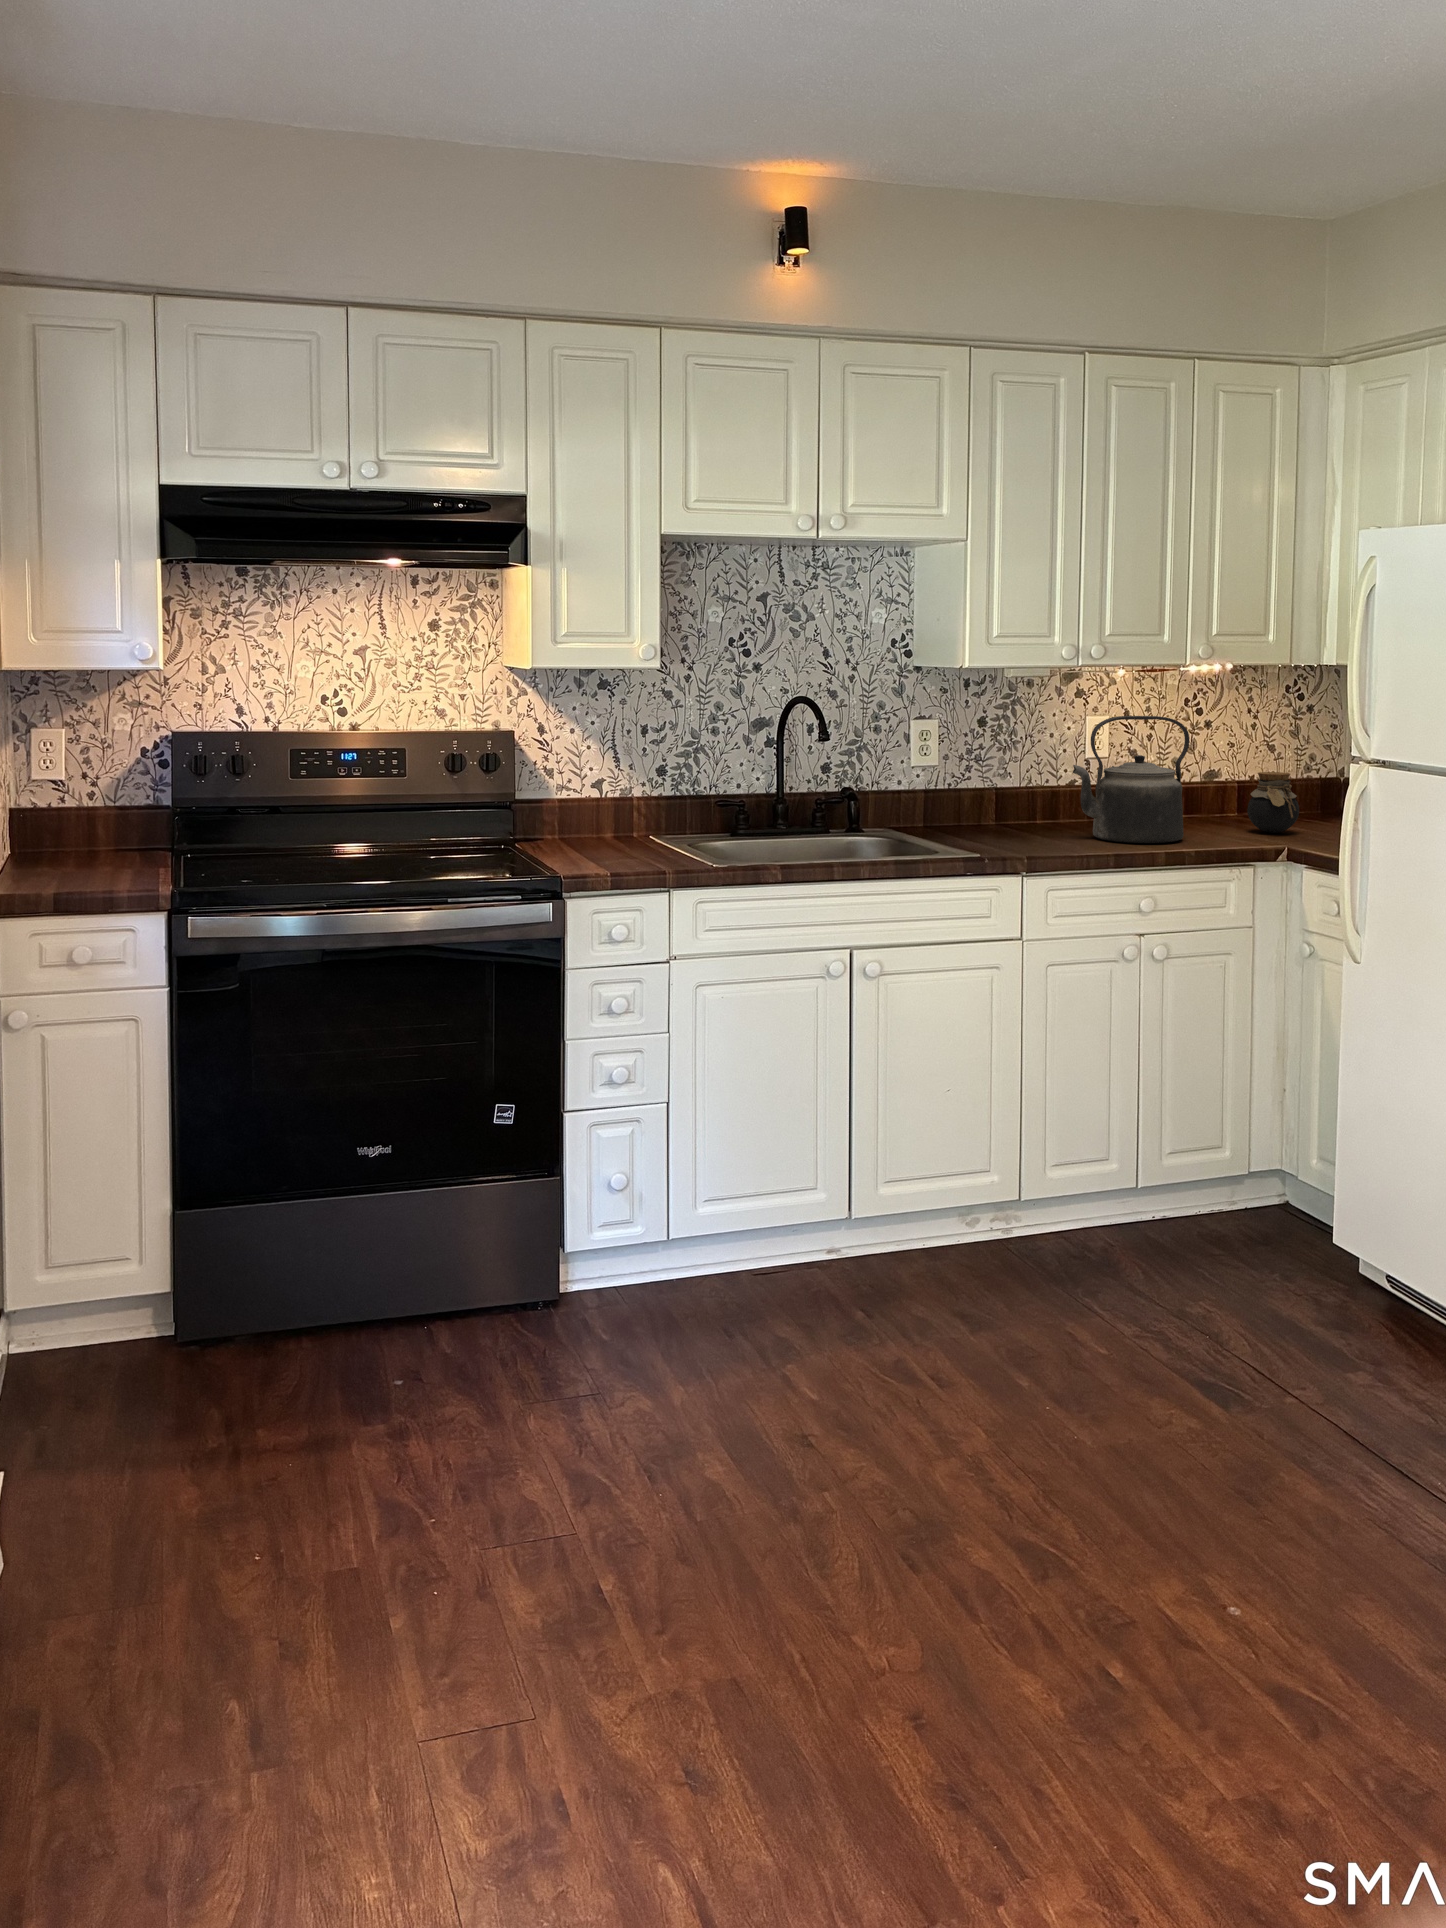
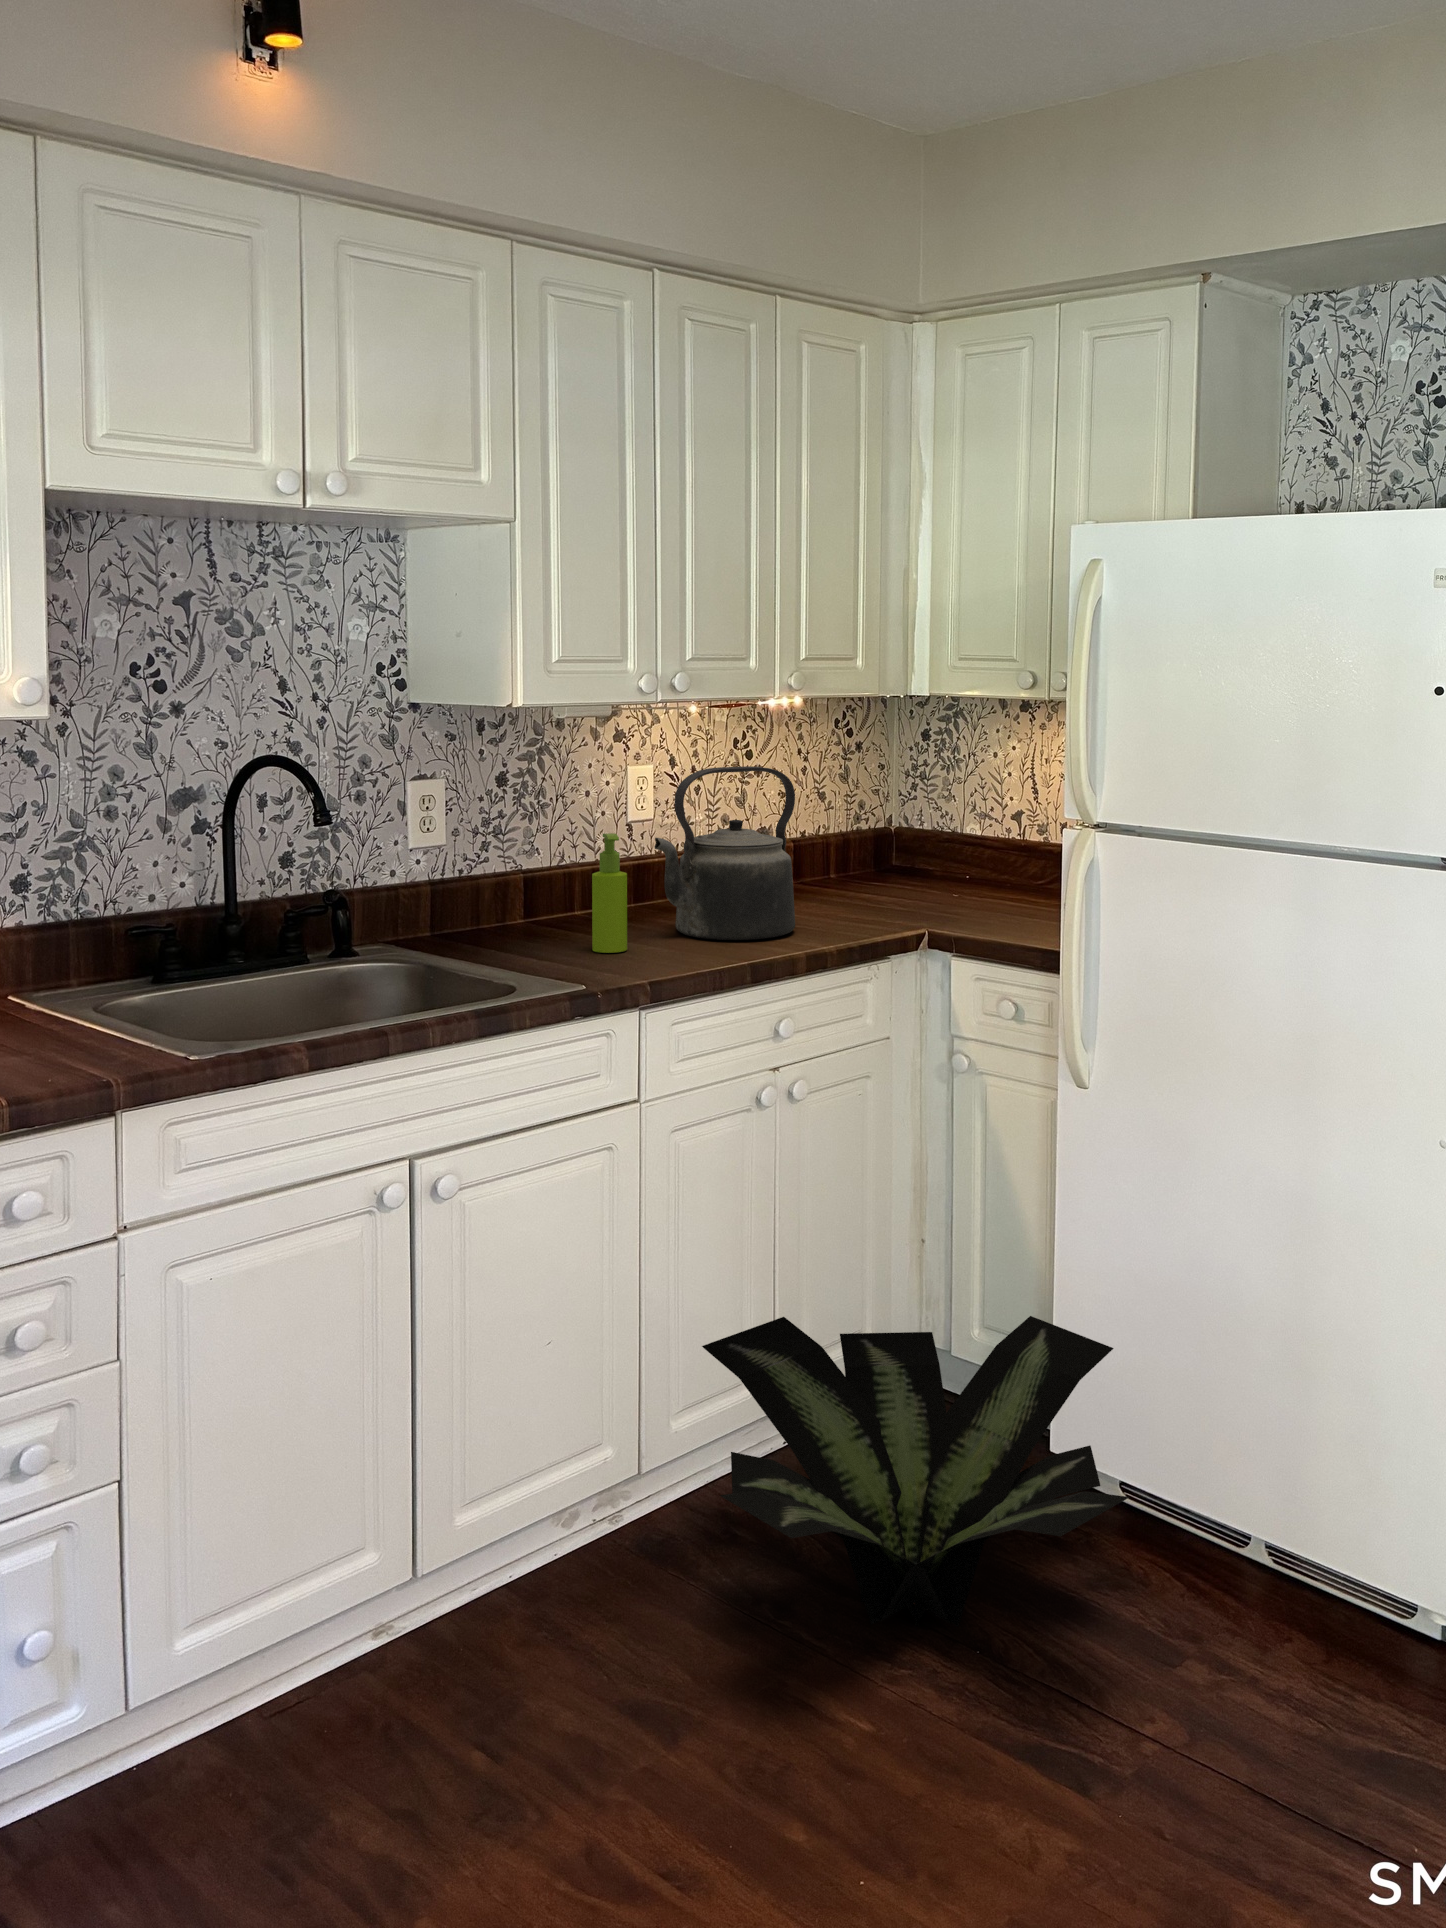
soap dispenser: none [1018,759,1043,843] -> present [592,833,627,953]
jar: present [1247,772,1299,833] -> none [840,830,904,907]
potted plant: none [1021,1113,1362,1324] -> present [702,1316,1129,1627]

